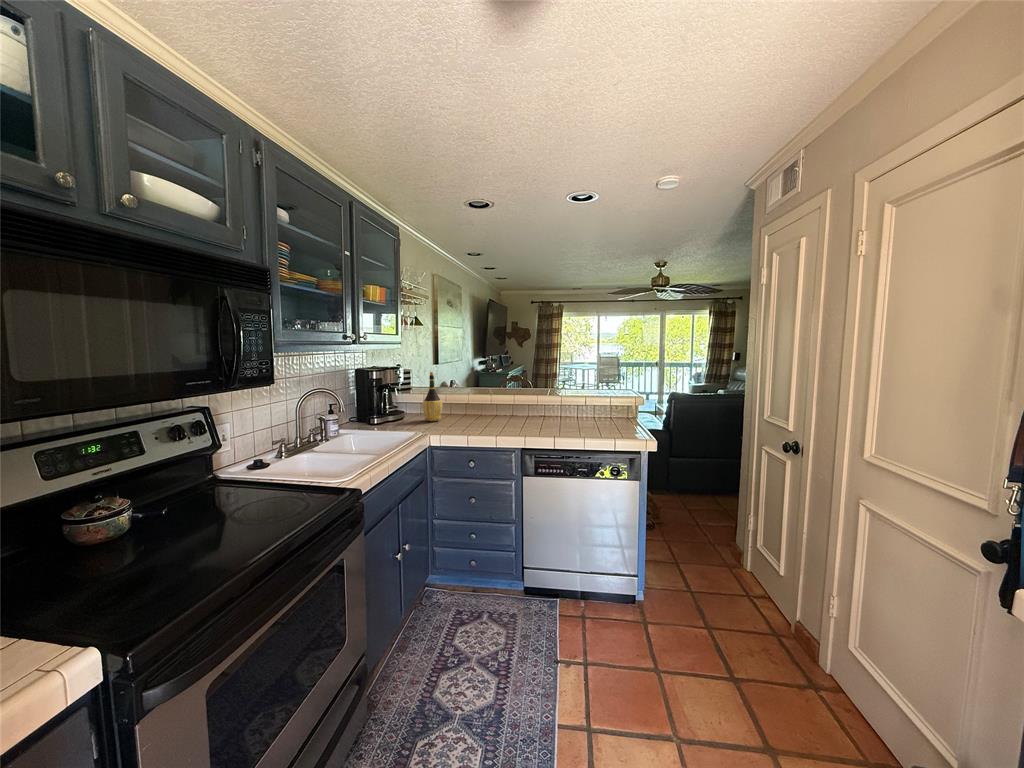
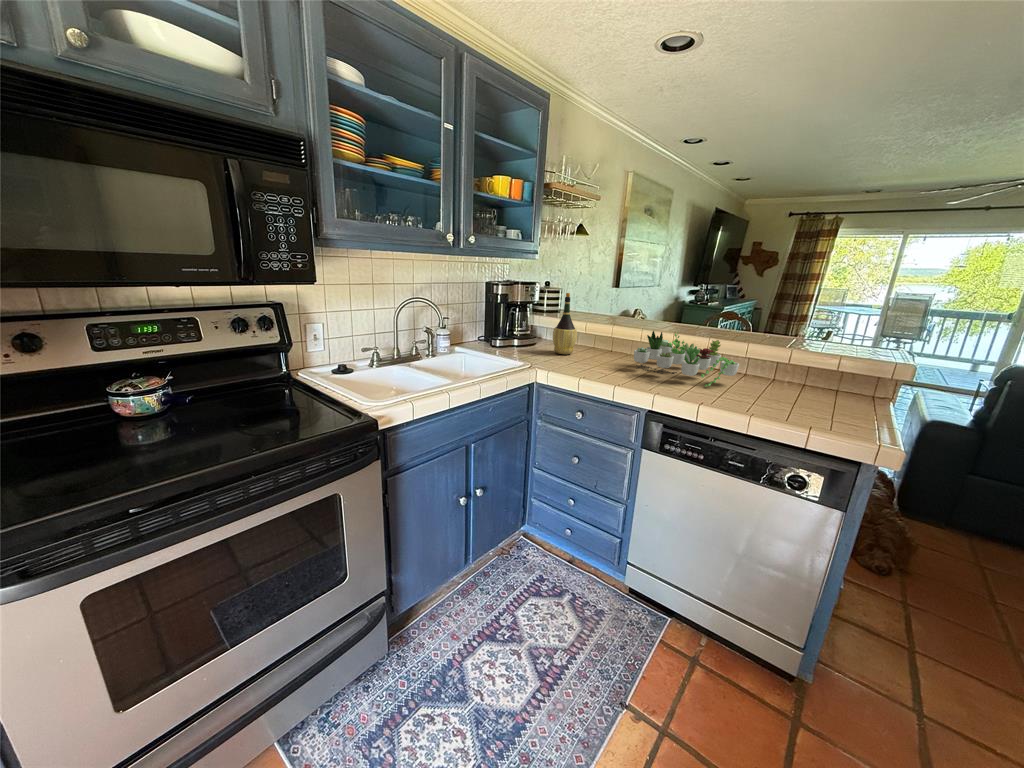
succulent plant: none [492,391,559,425] -> present [634,331,739,387]

